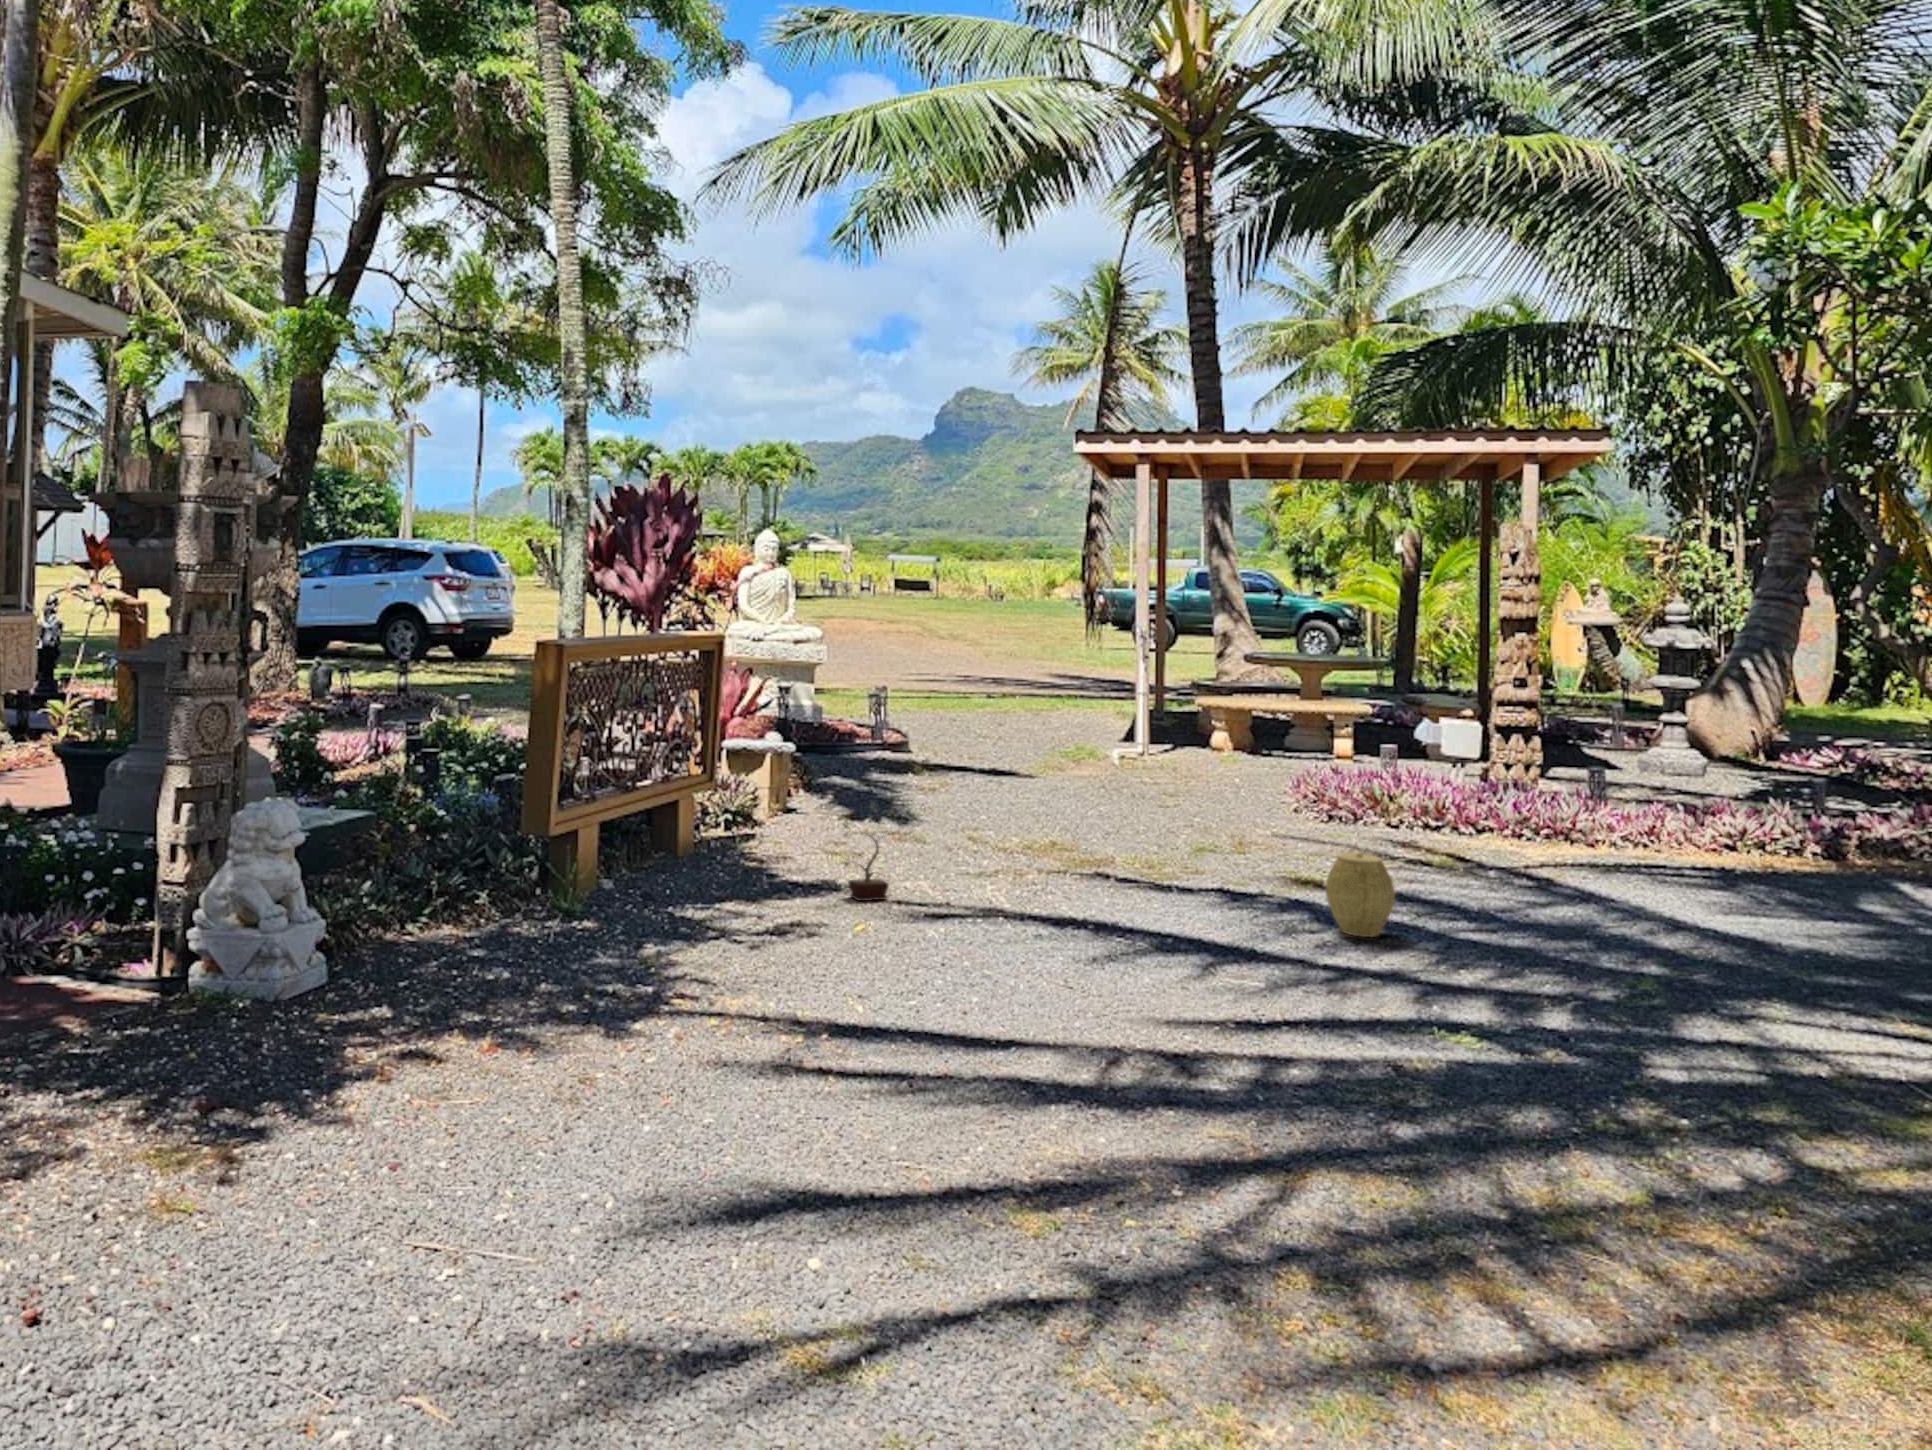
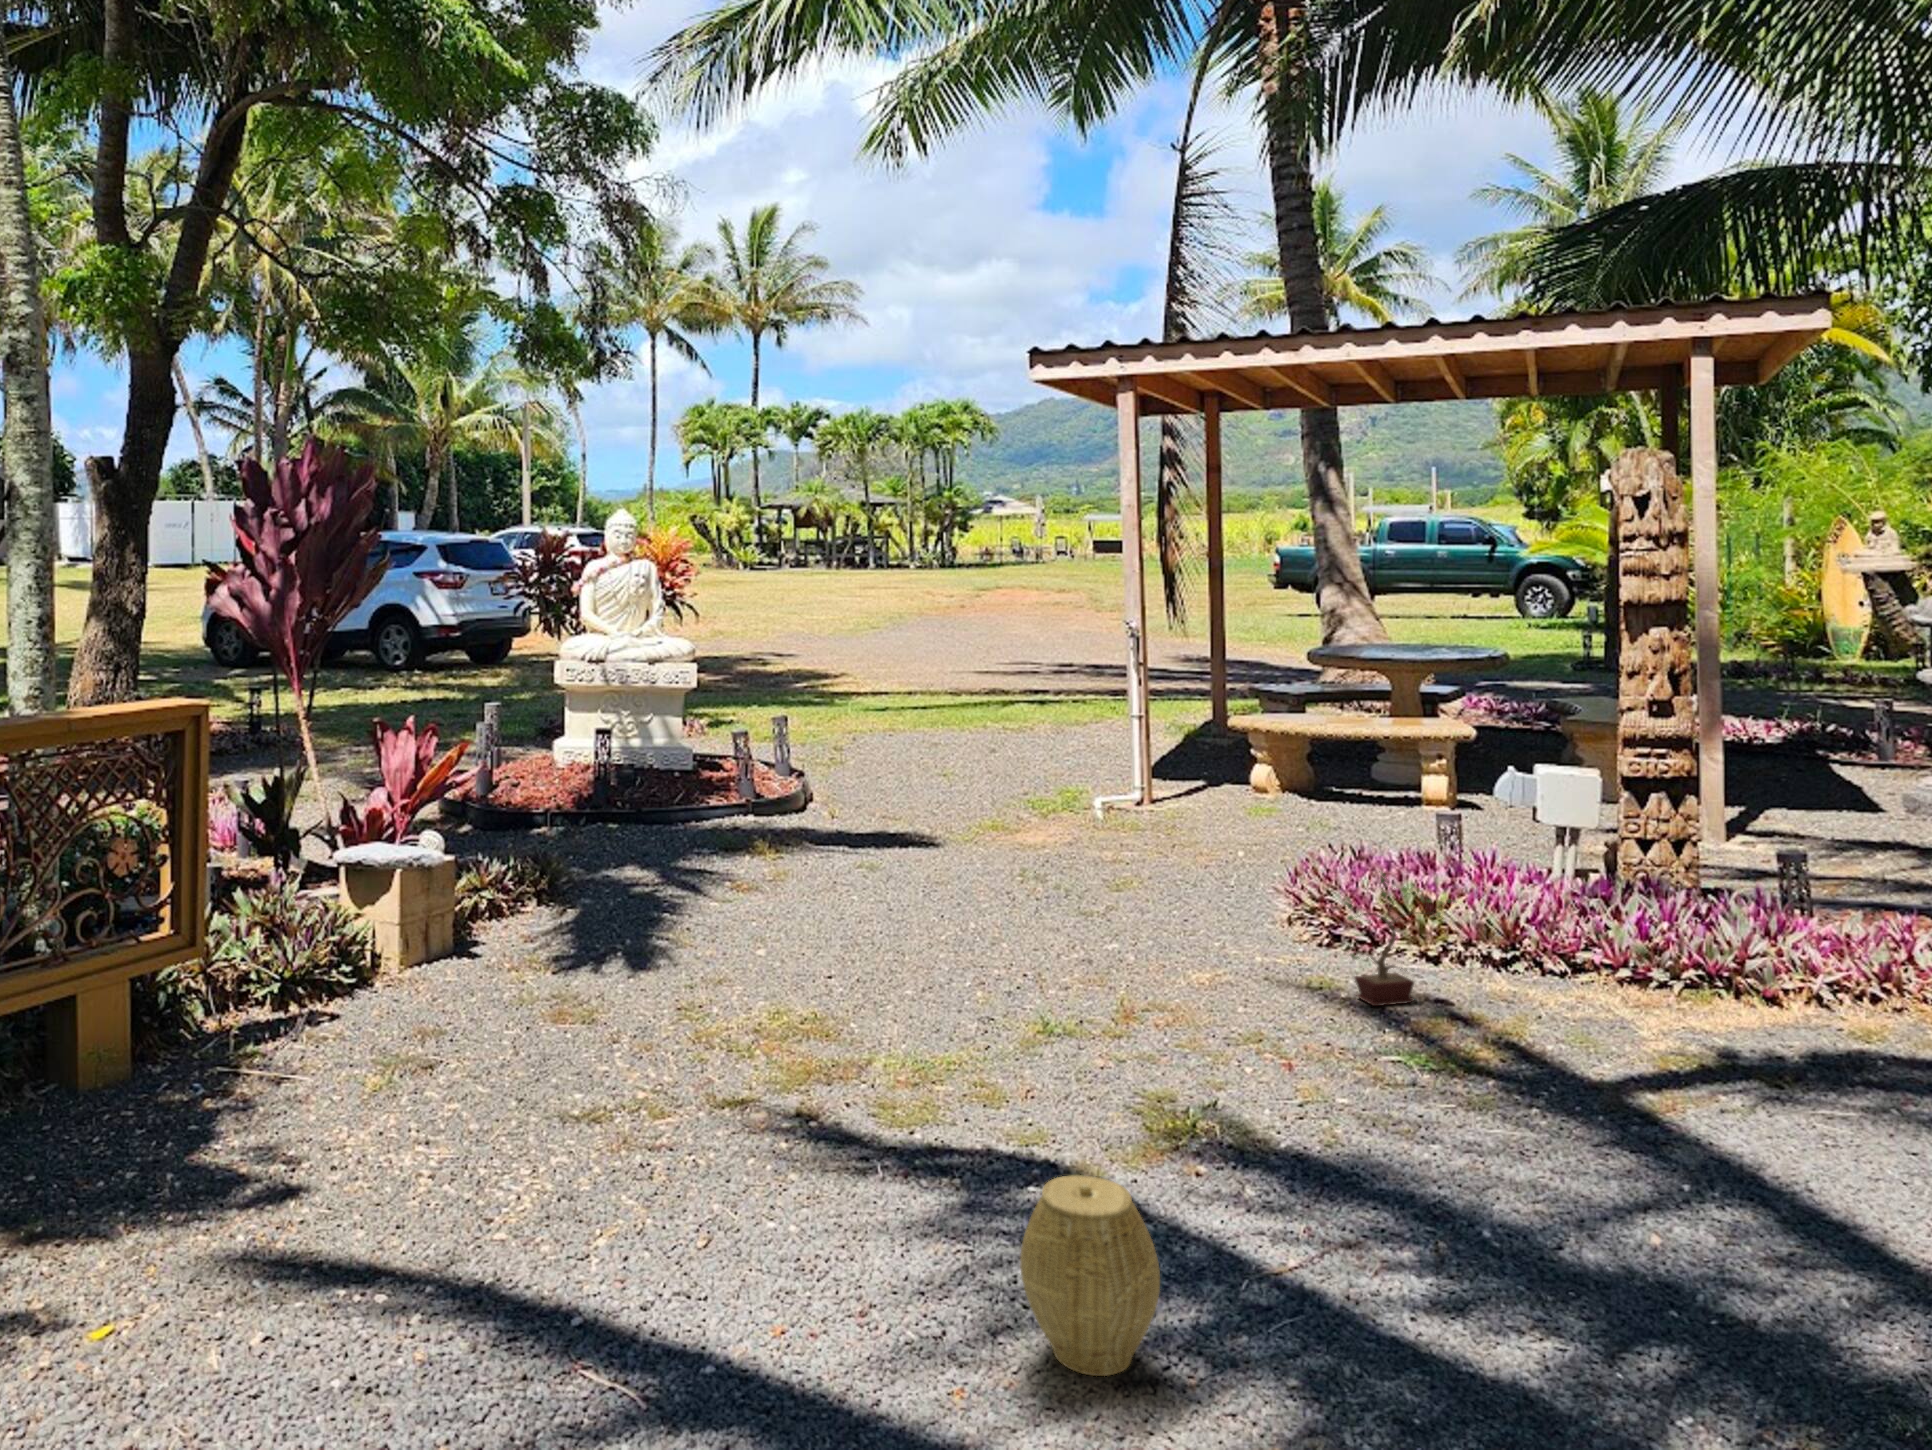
potted plant: present [844,803,915,901] -> present [1345,872,1456,1006]

